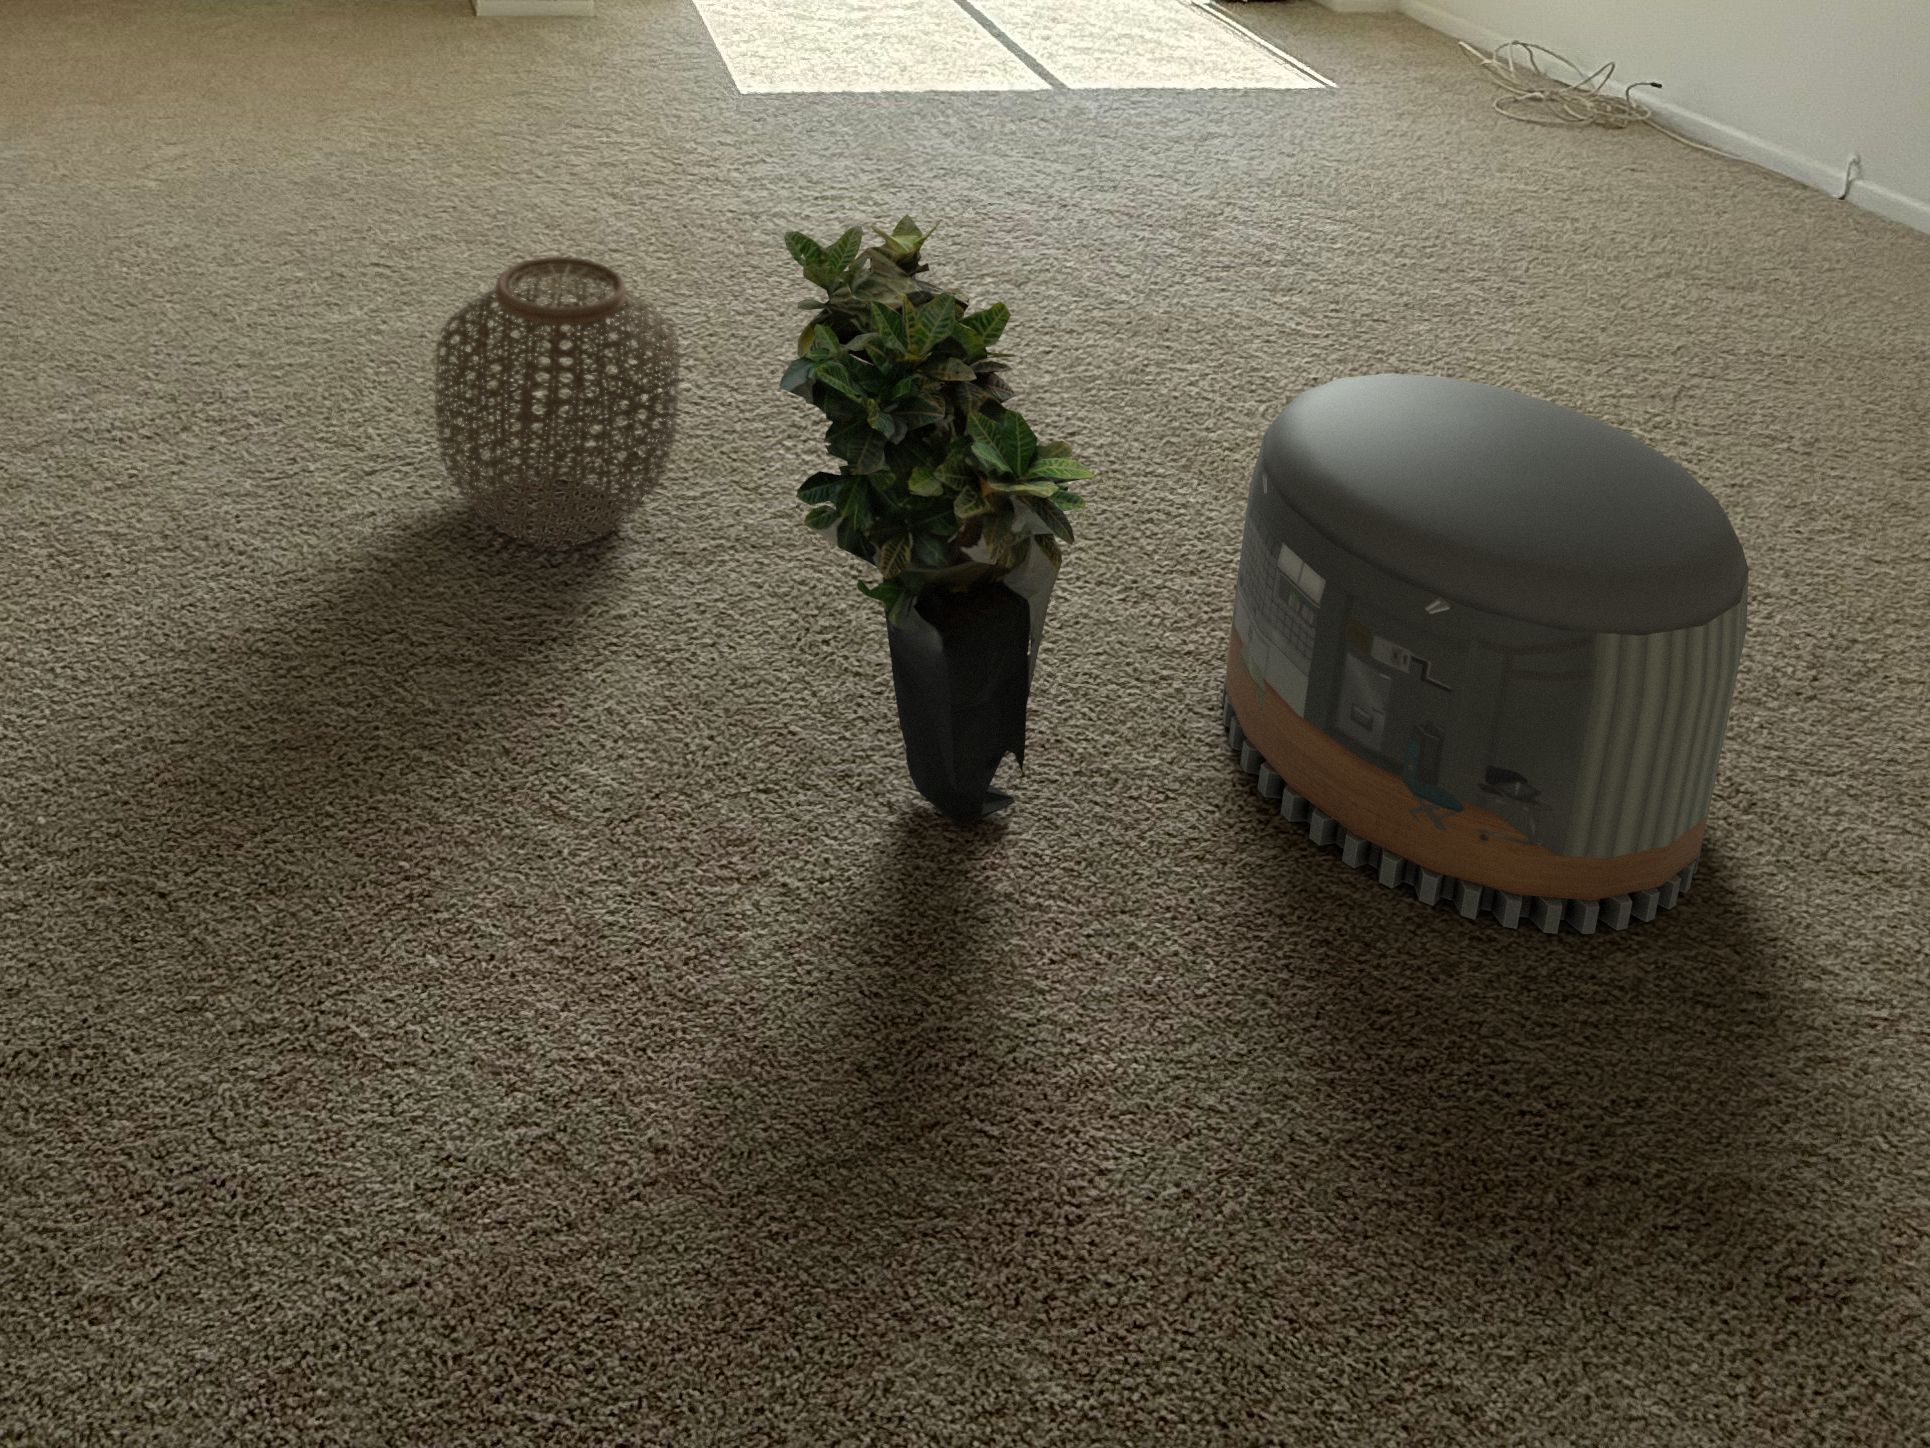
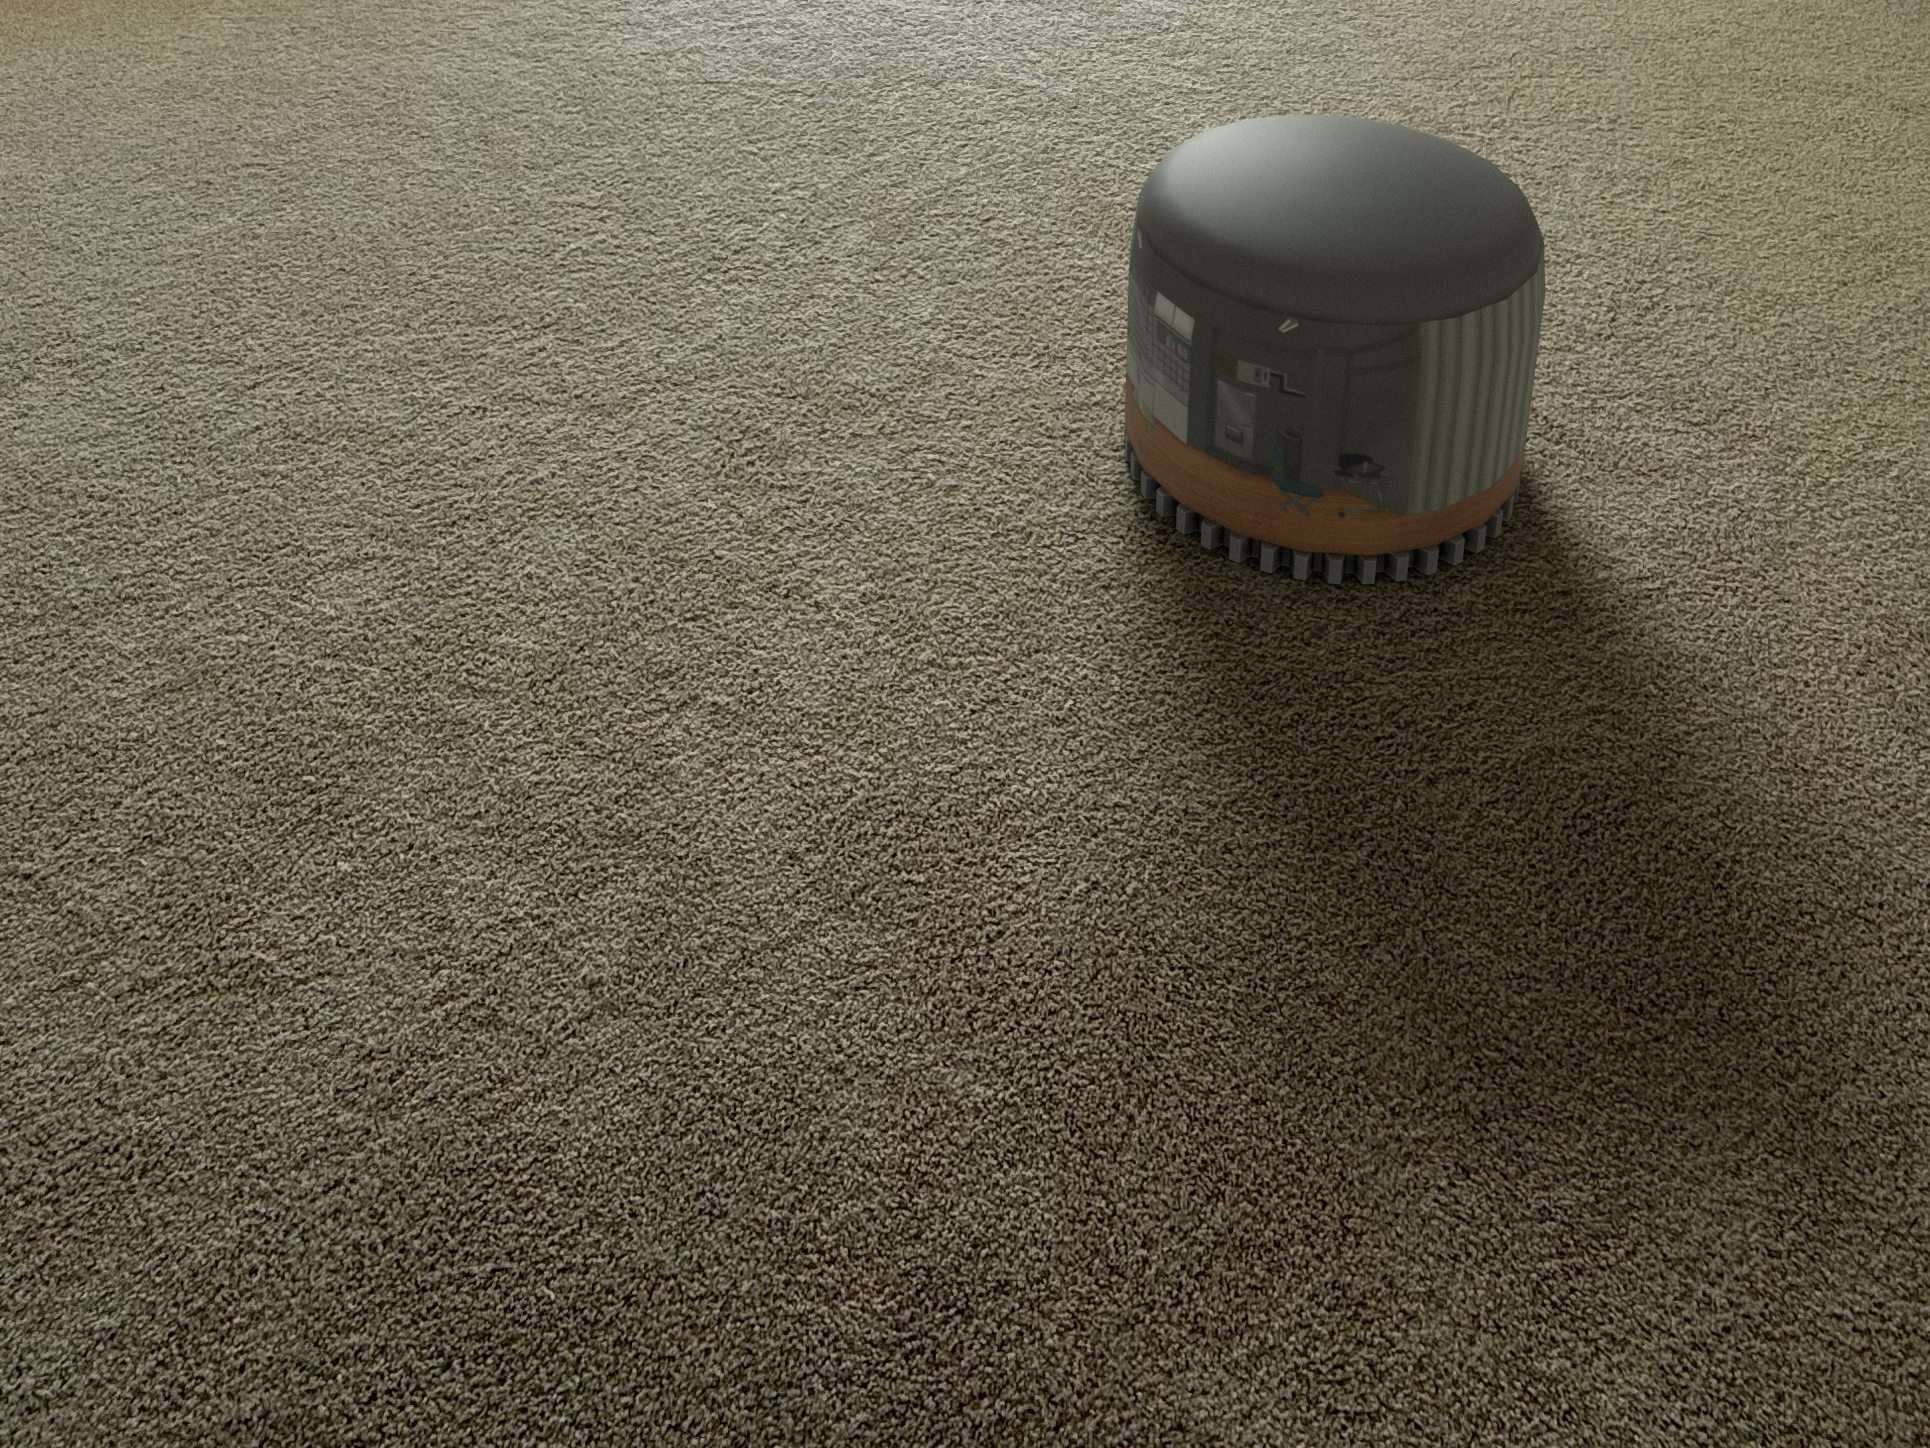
potted plant: present [779,214,1094,827] -> none [643,35,972,607]
woven basket: present [435,257,680,547] -> none [300,127,580,423]

